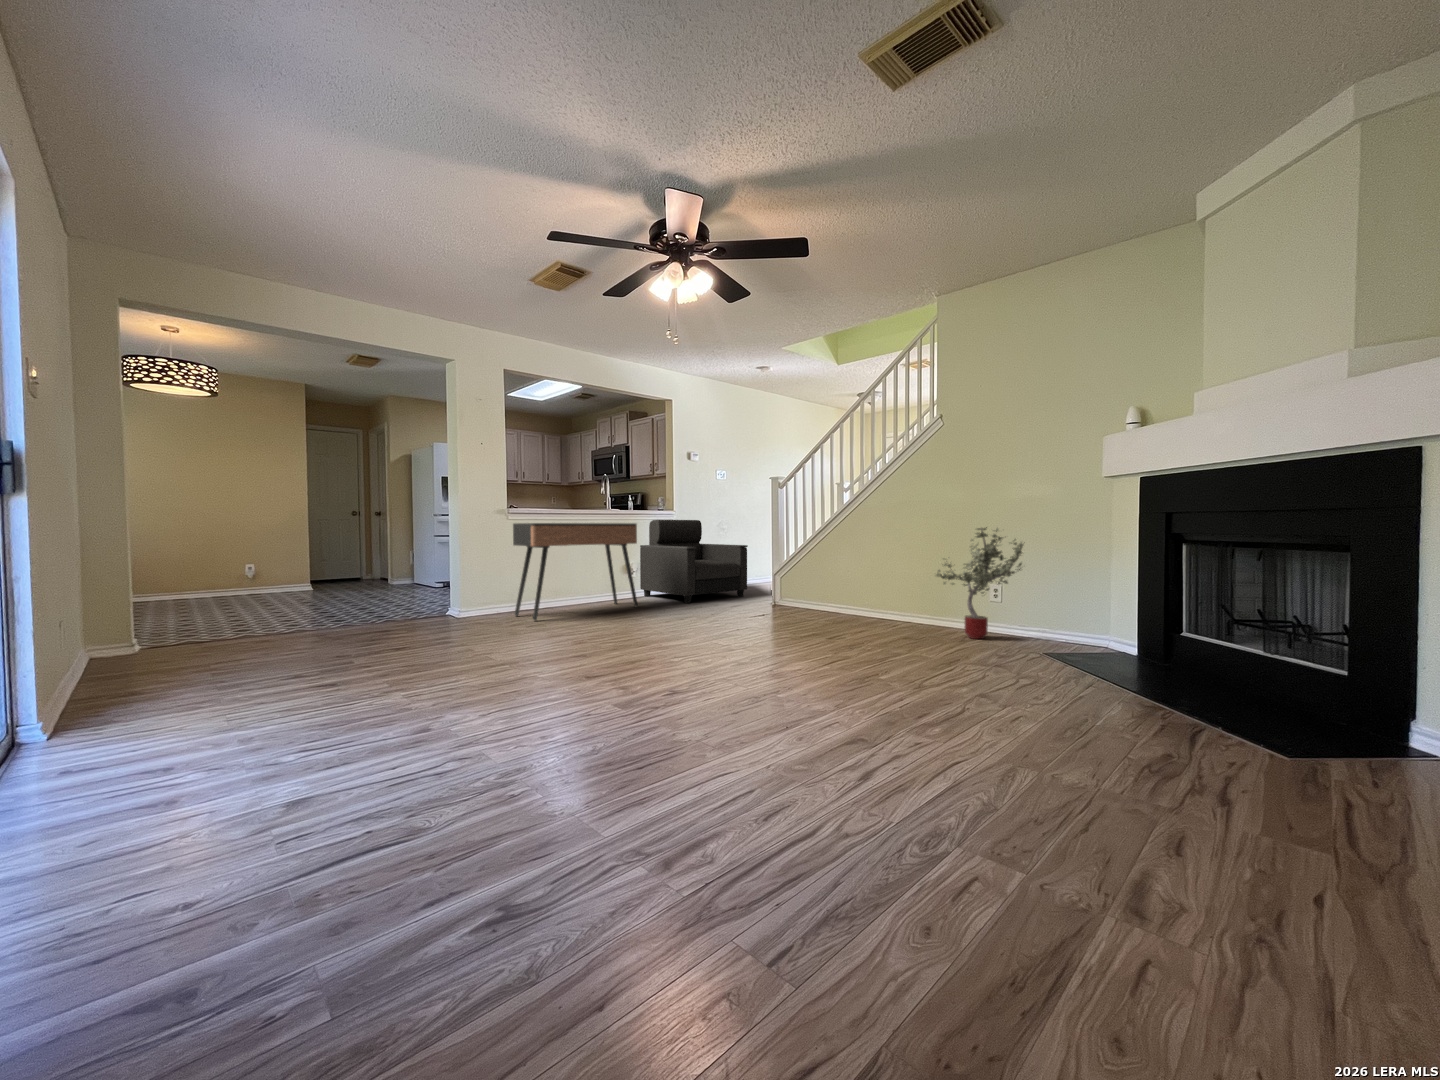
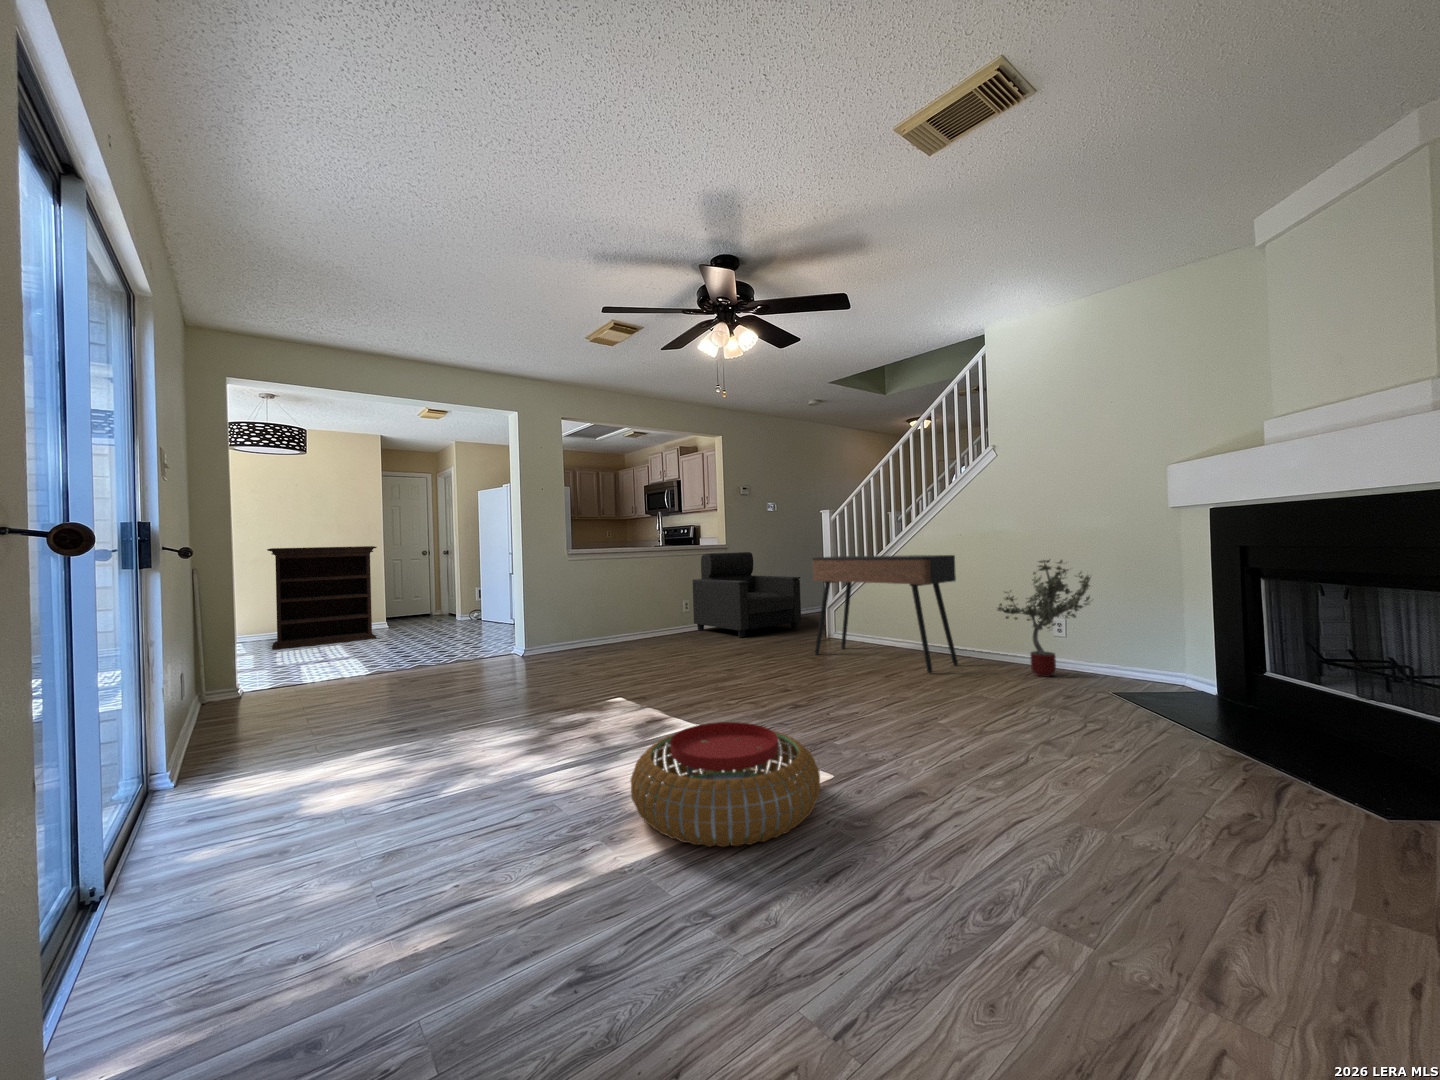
bookshelf: none [176,498,303,607] -> present [267,546,377,649]
console table: present [513,523,638,620] -> present [813,555,958,673]
pouf: none [566,669,762,789] -> present [630,722,821,847]

